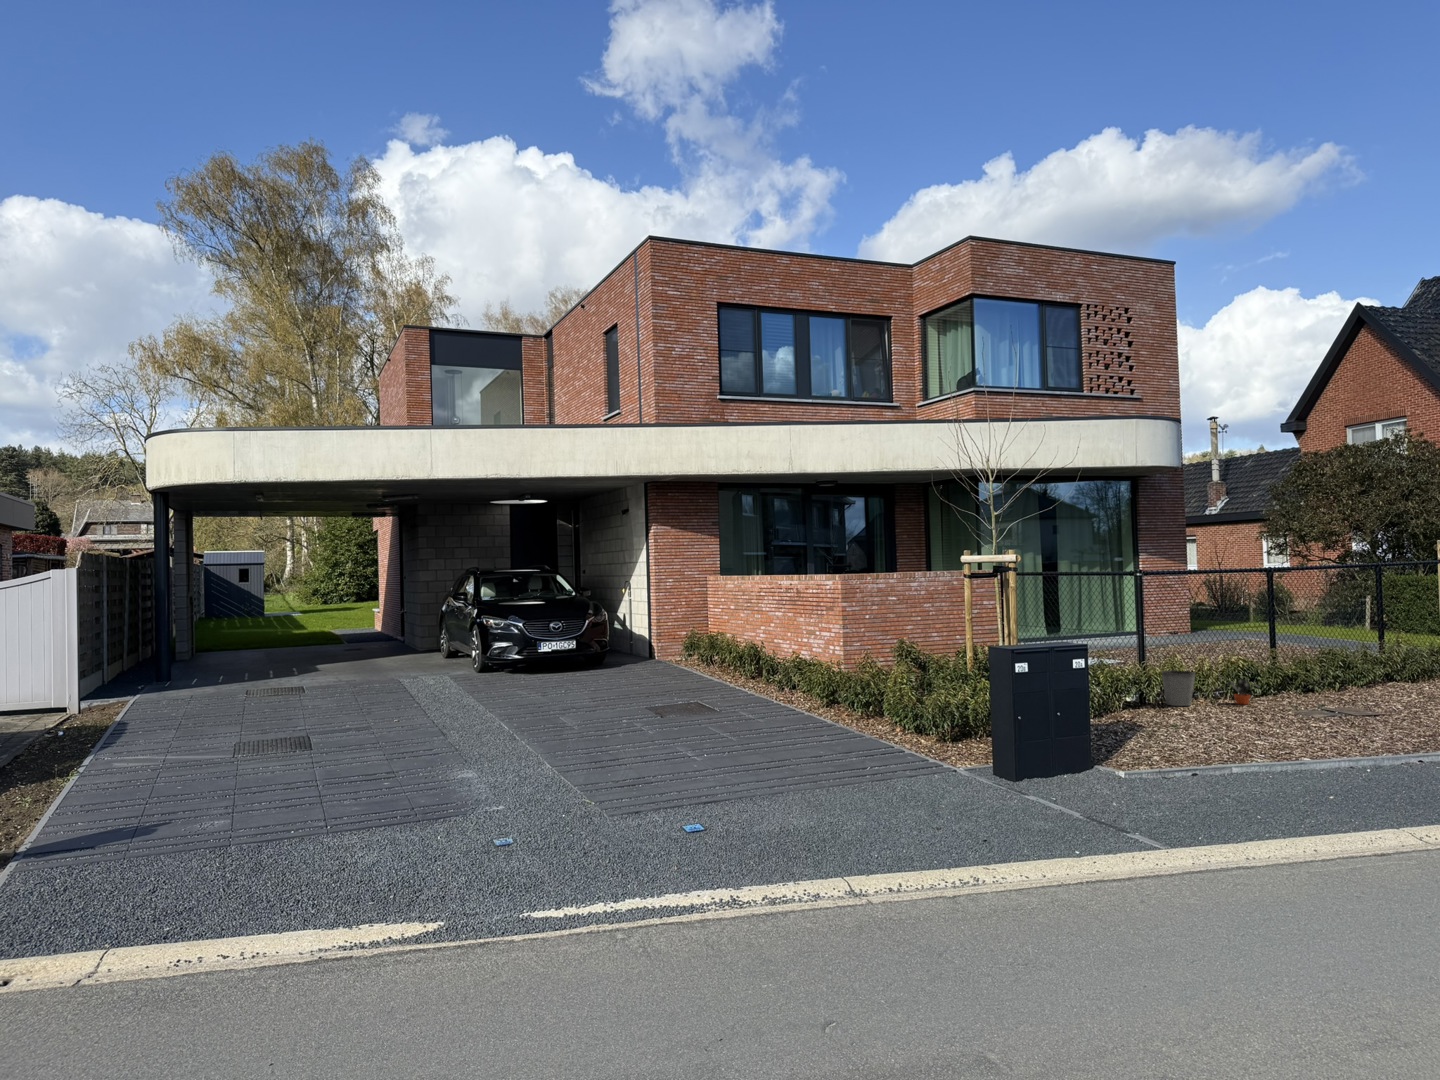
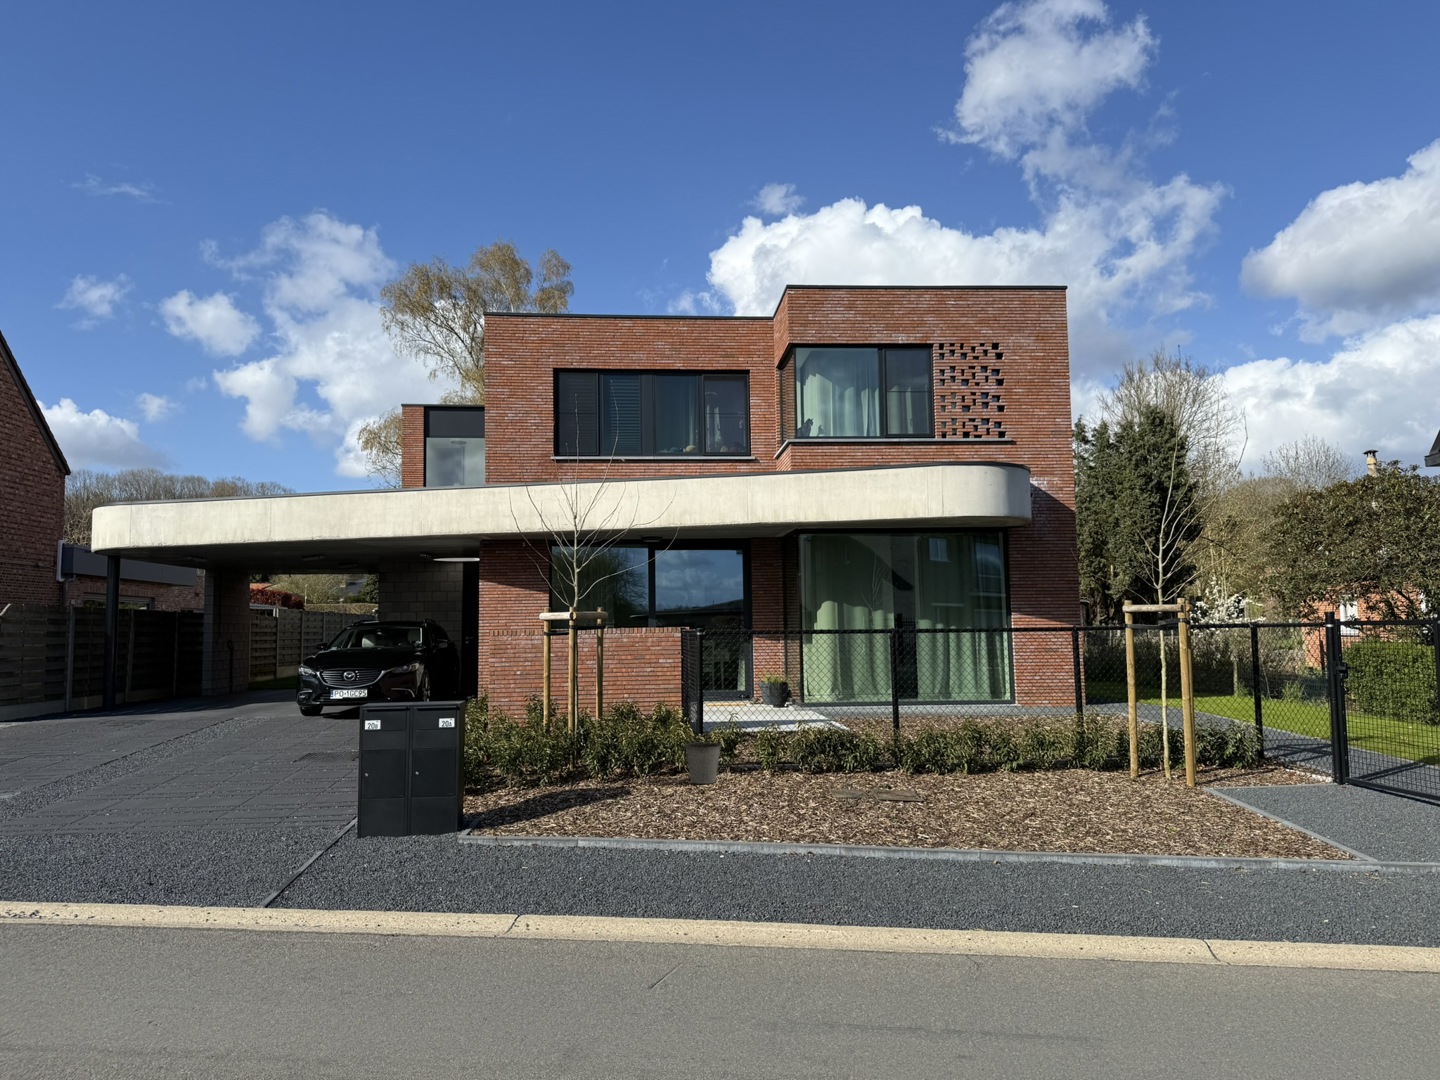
potted plant: present [1227,680,1257,705] -> none [764,755,799,785]

